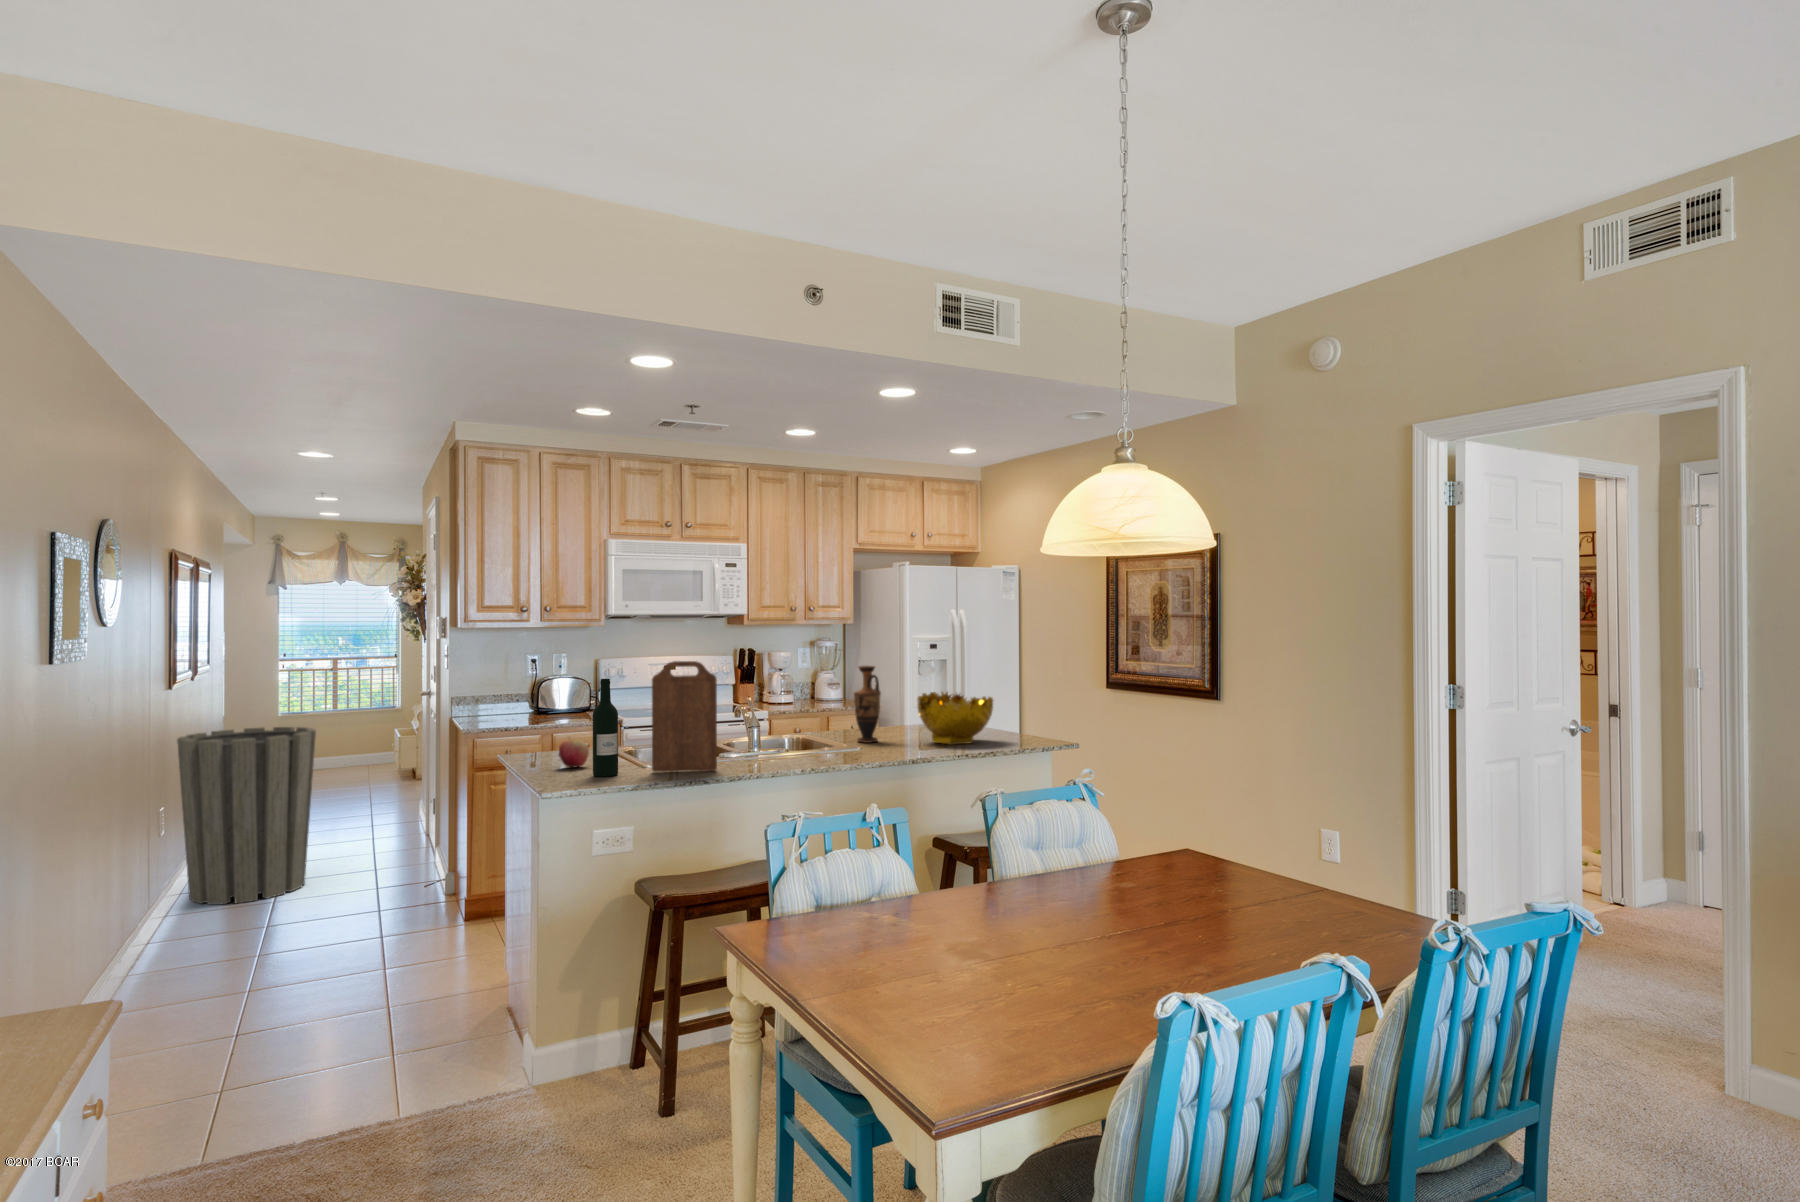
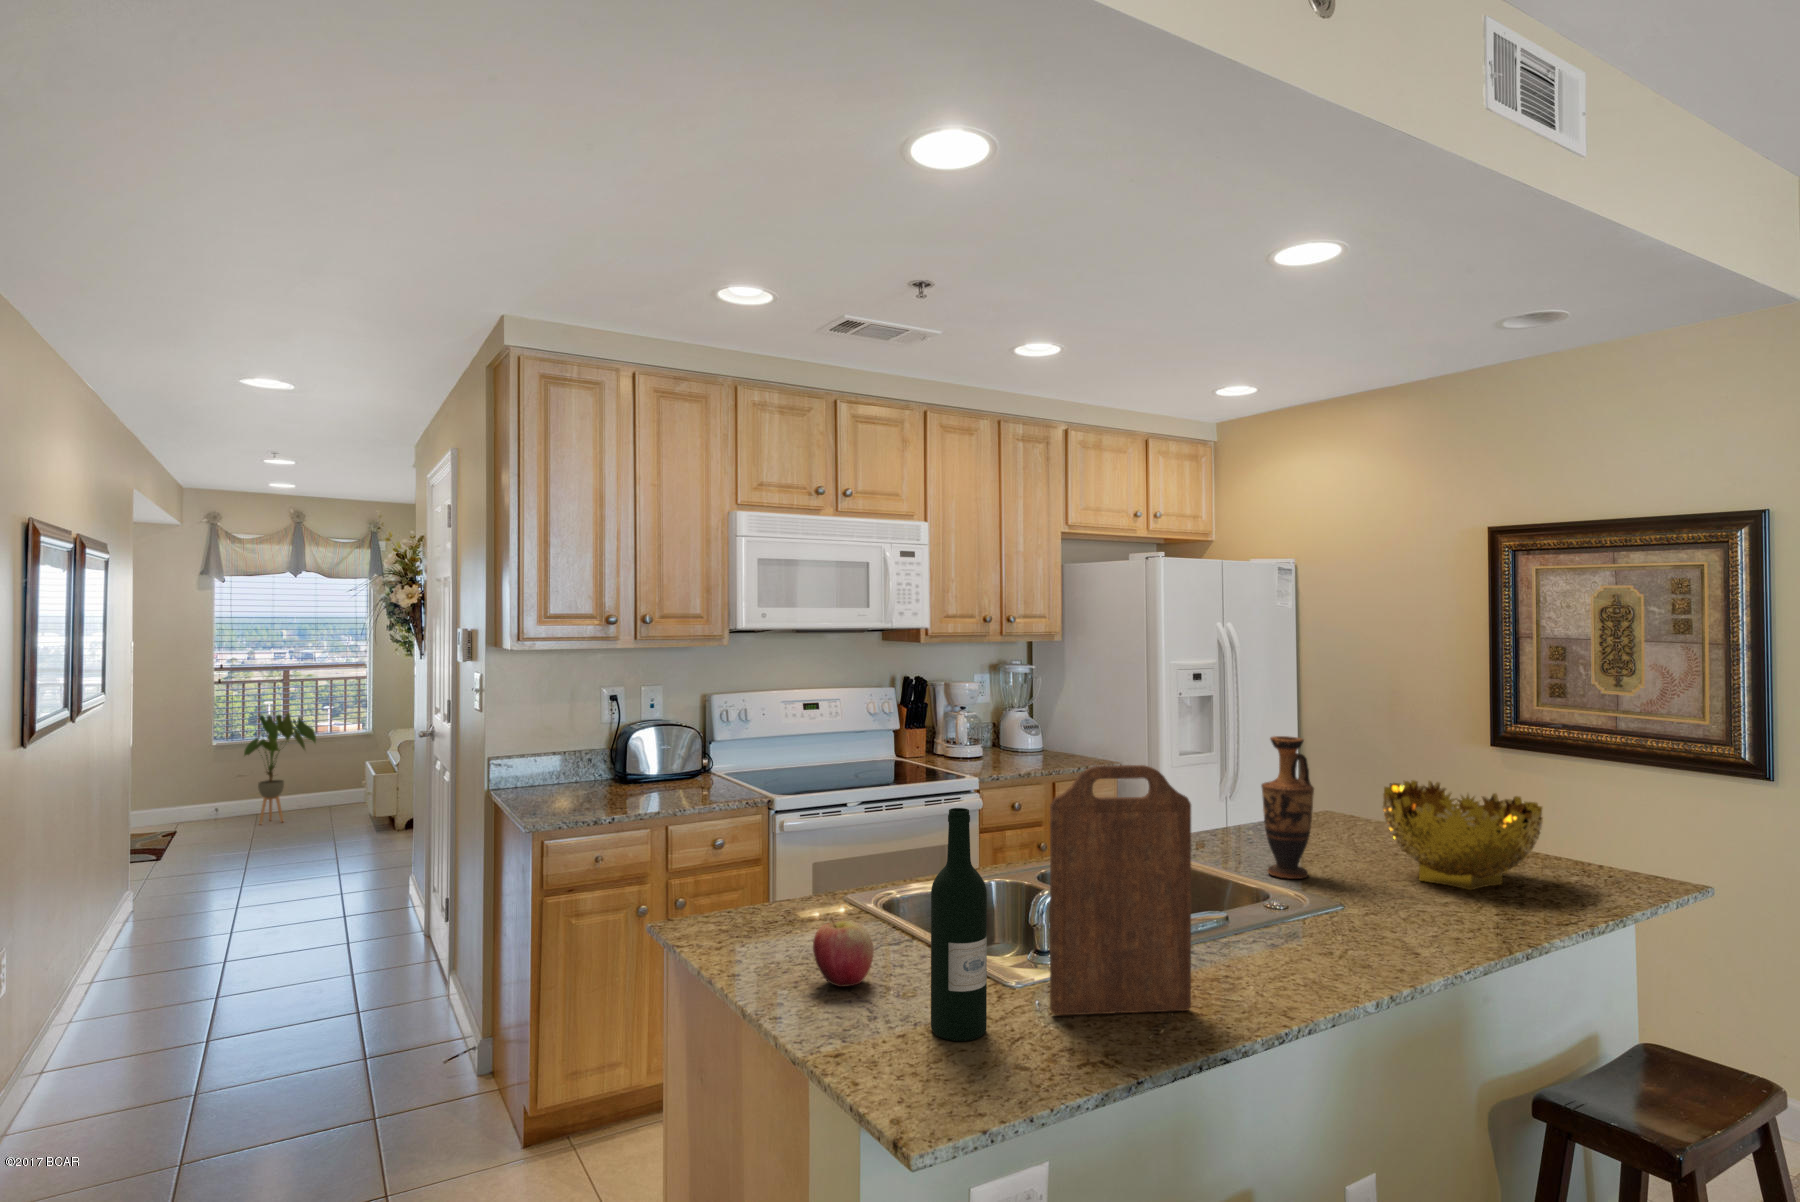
house plant: none [303,690,358,775] -> present [244,714,316,824]
trash can: present [177,727,316,904] -> none [38,798,267,1103]

